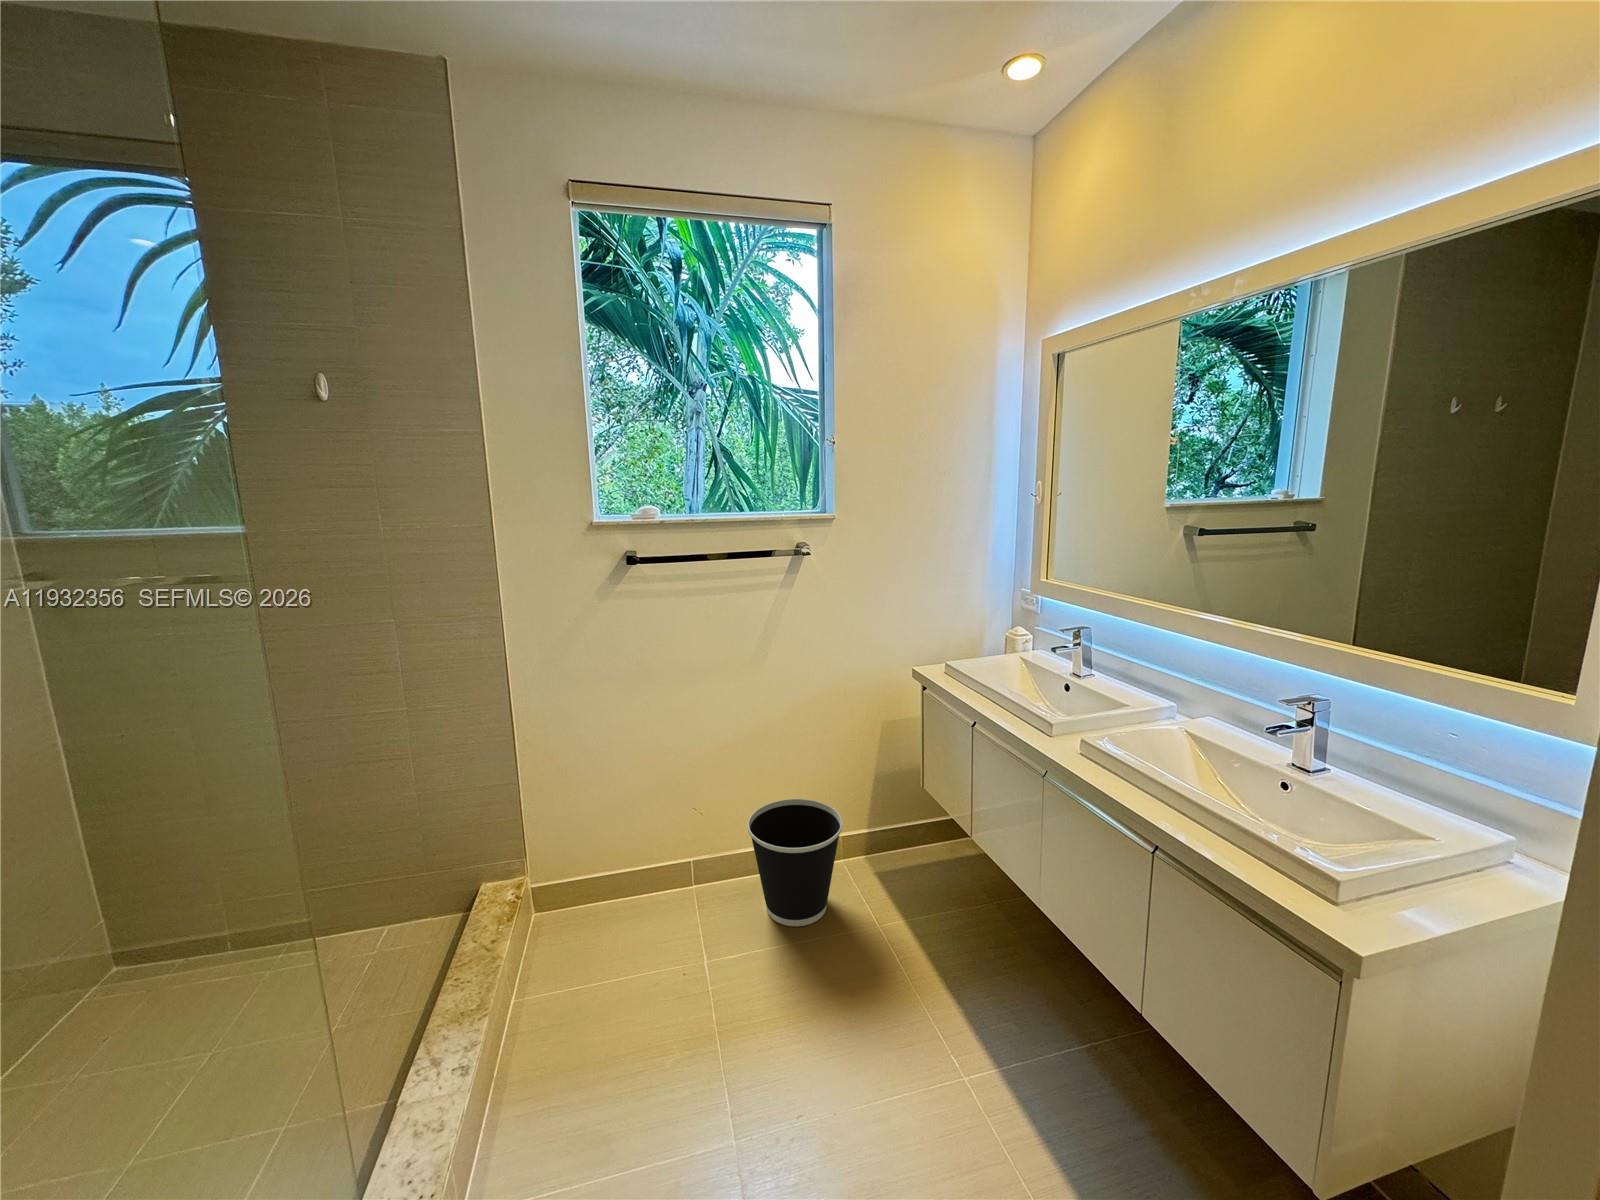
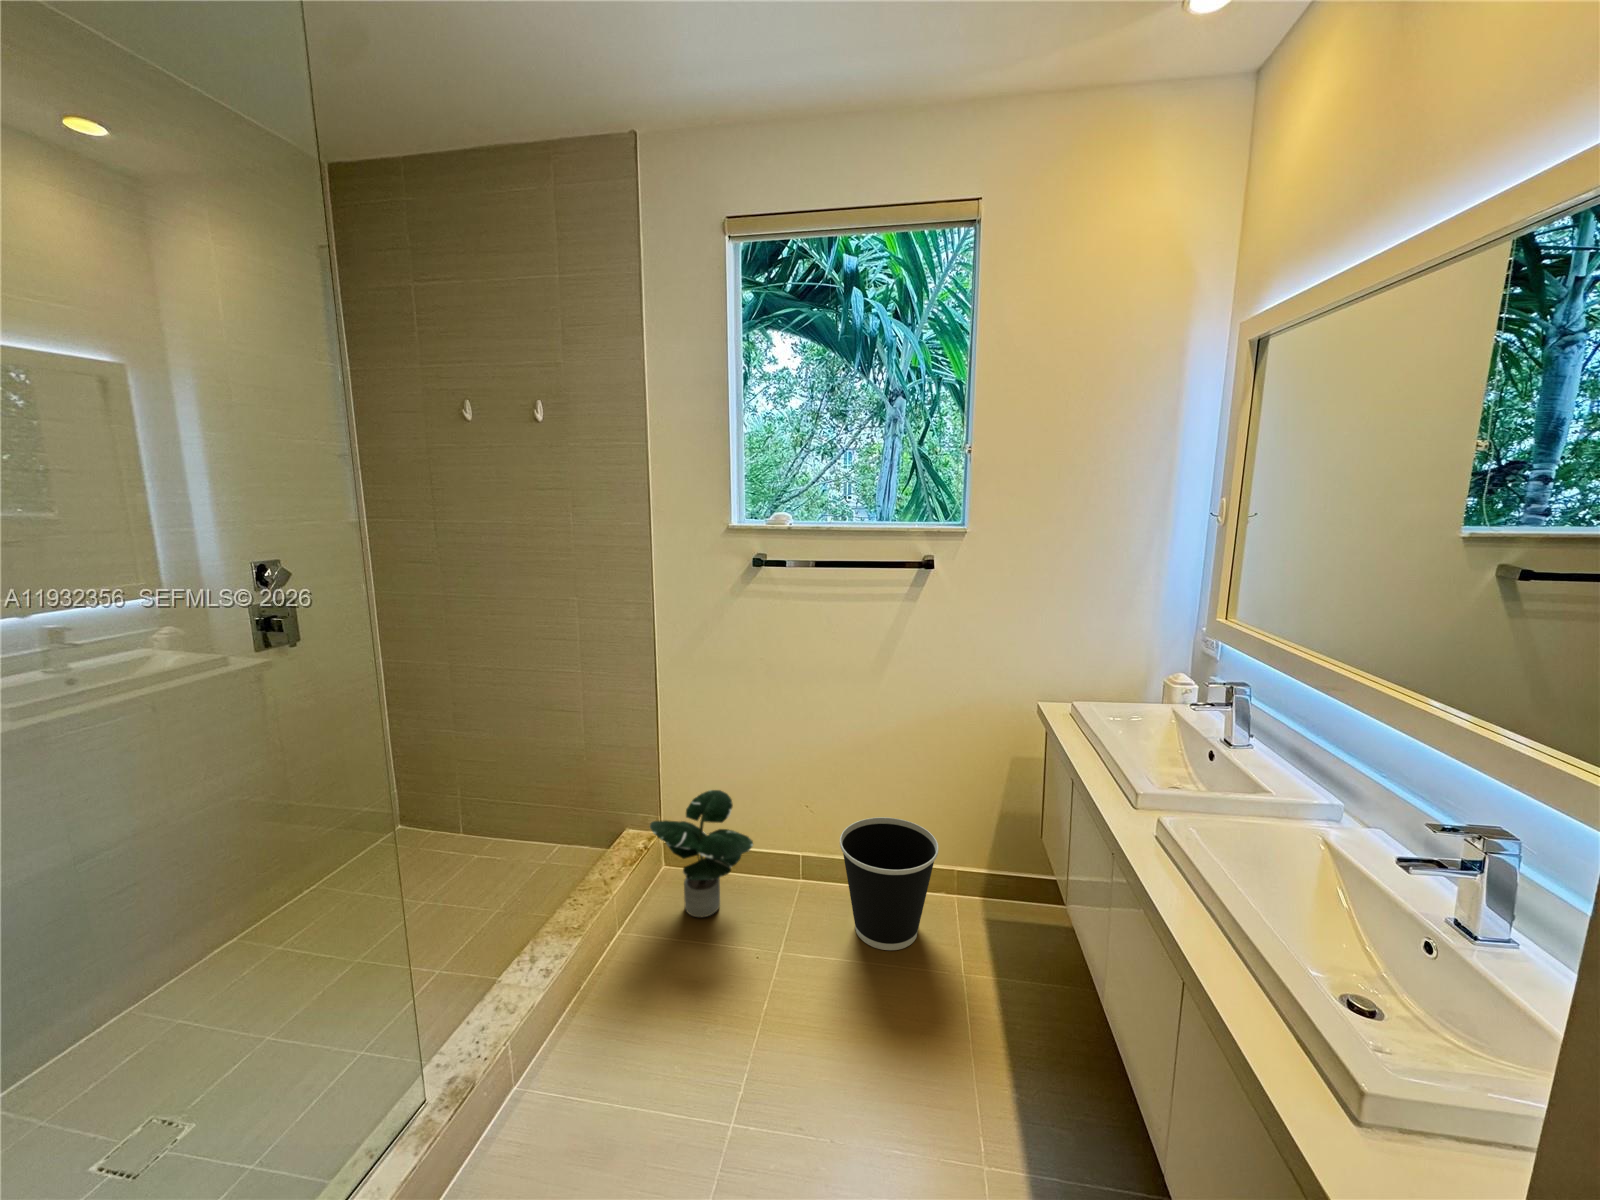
potted plant: none [539,812,661,955] -> present [650,790,753,917]

